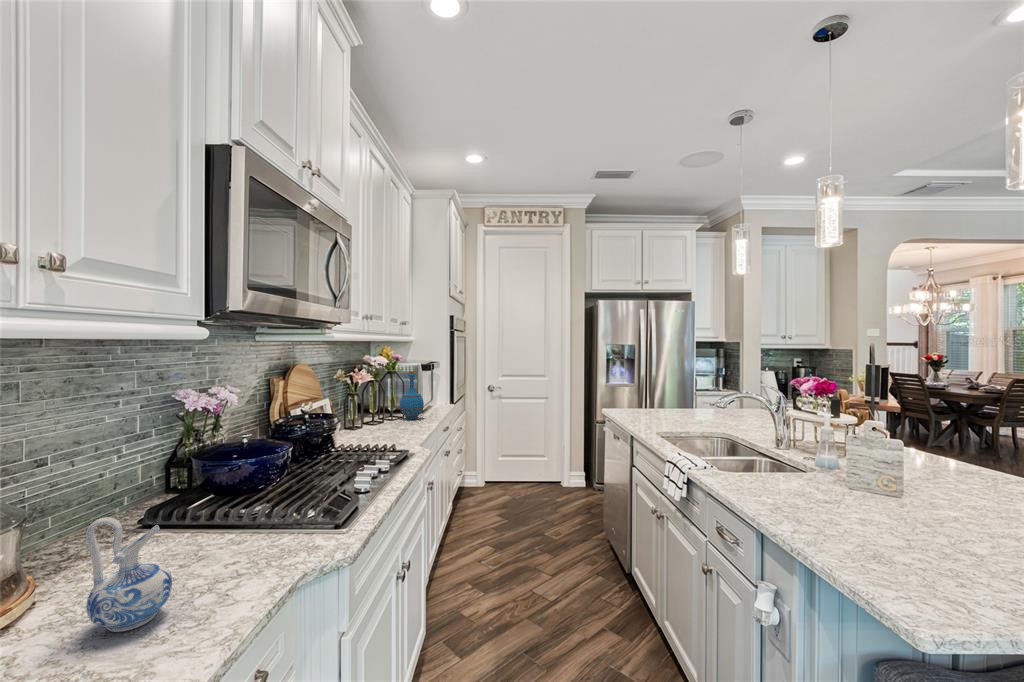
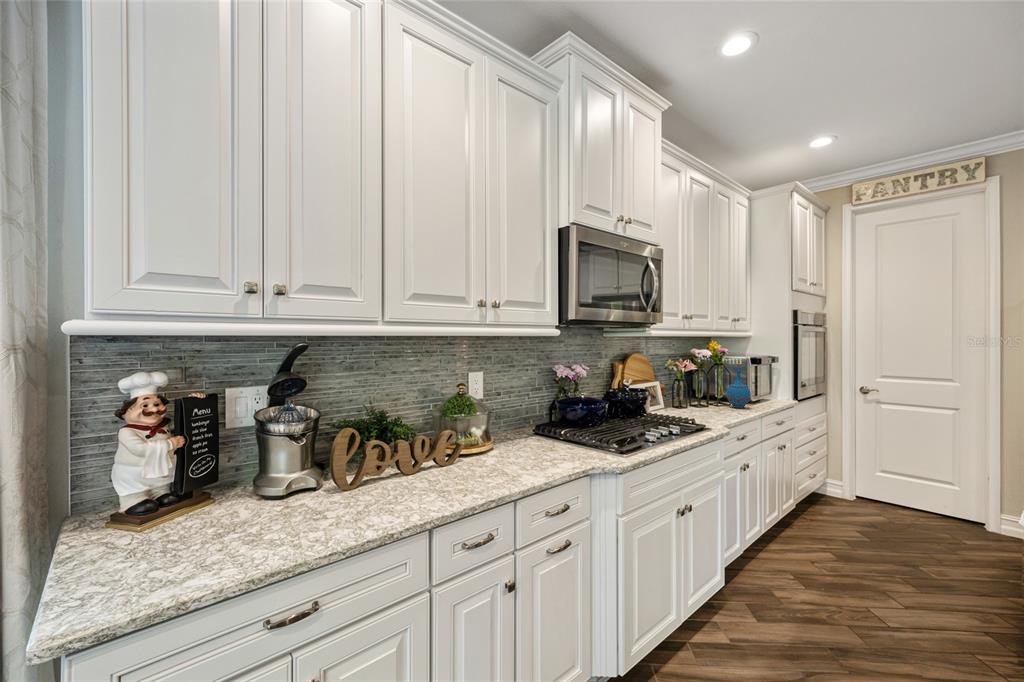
ceramic pitcher: present [86,517,172,632] -> none [505,414,534,464]

